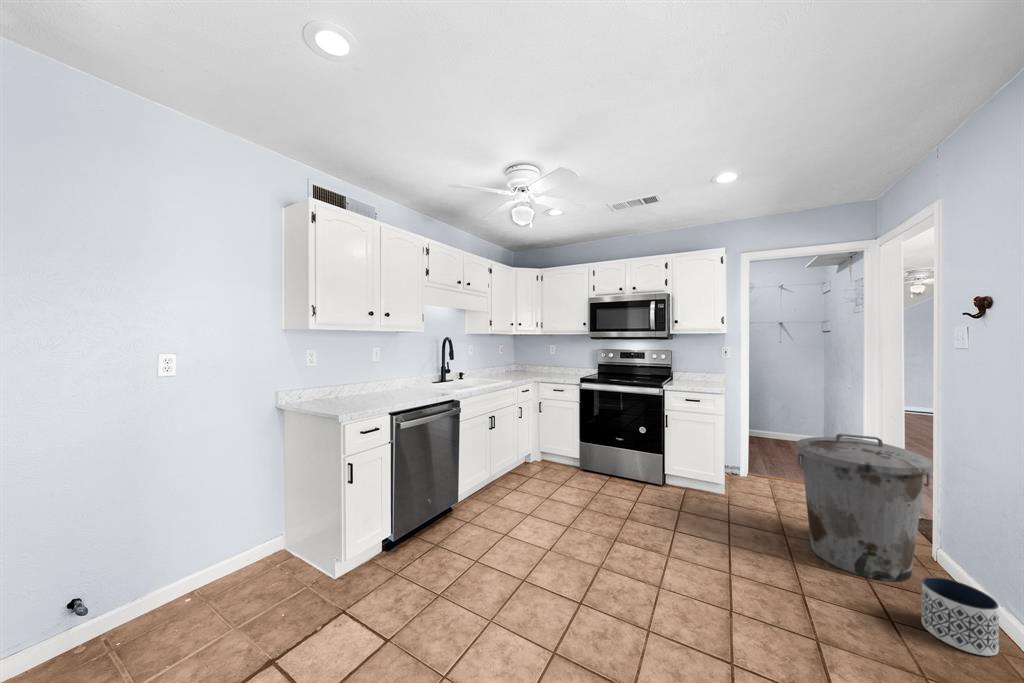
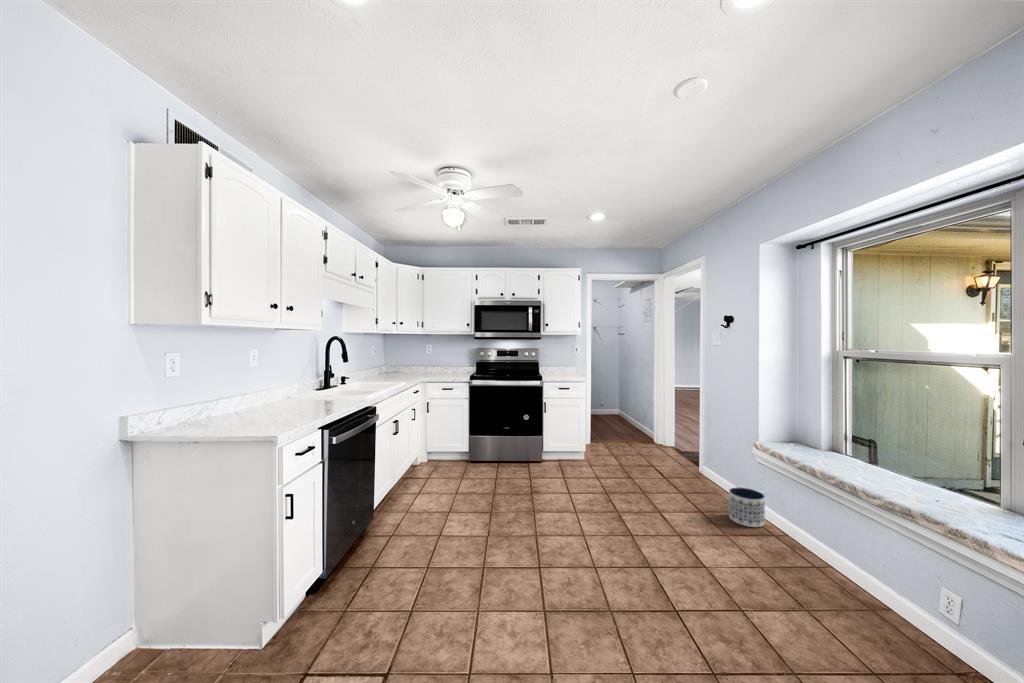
trash can: present [796,434,933,581] -> none [648,405,723,500]

